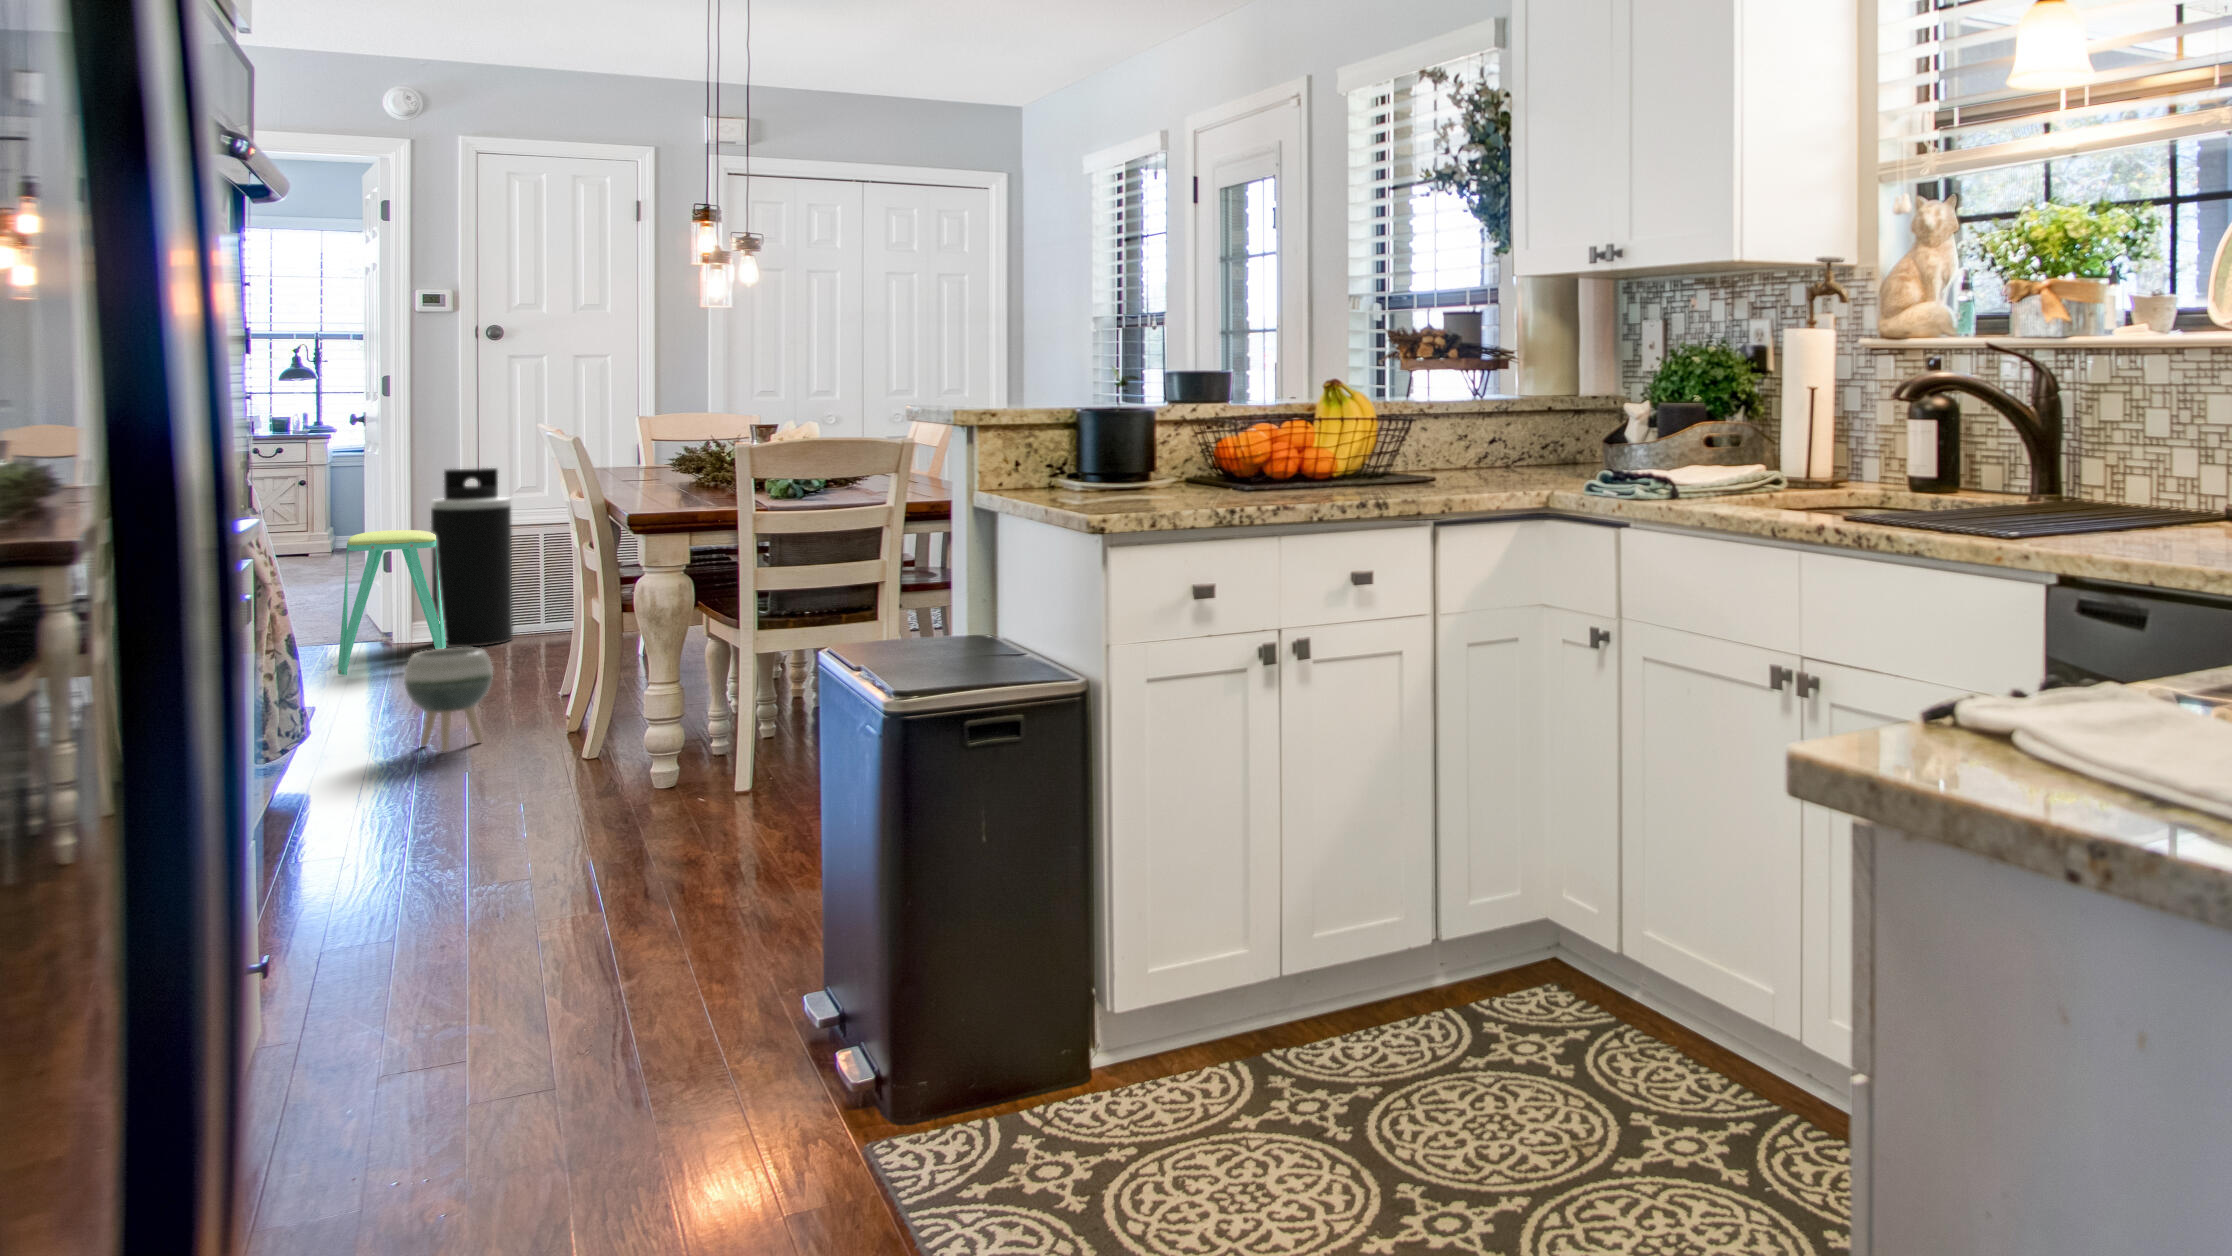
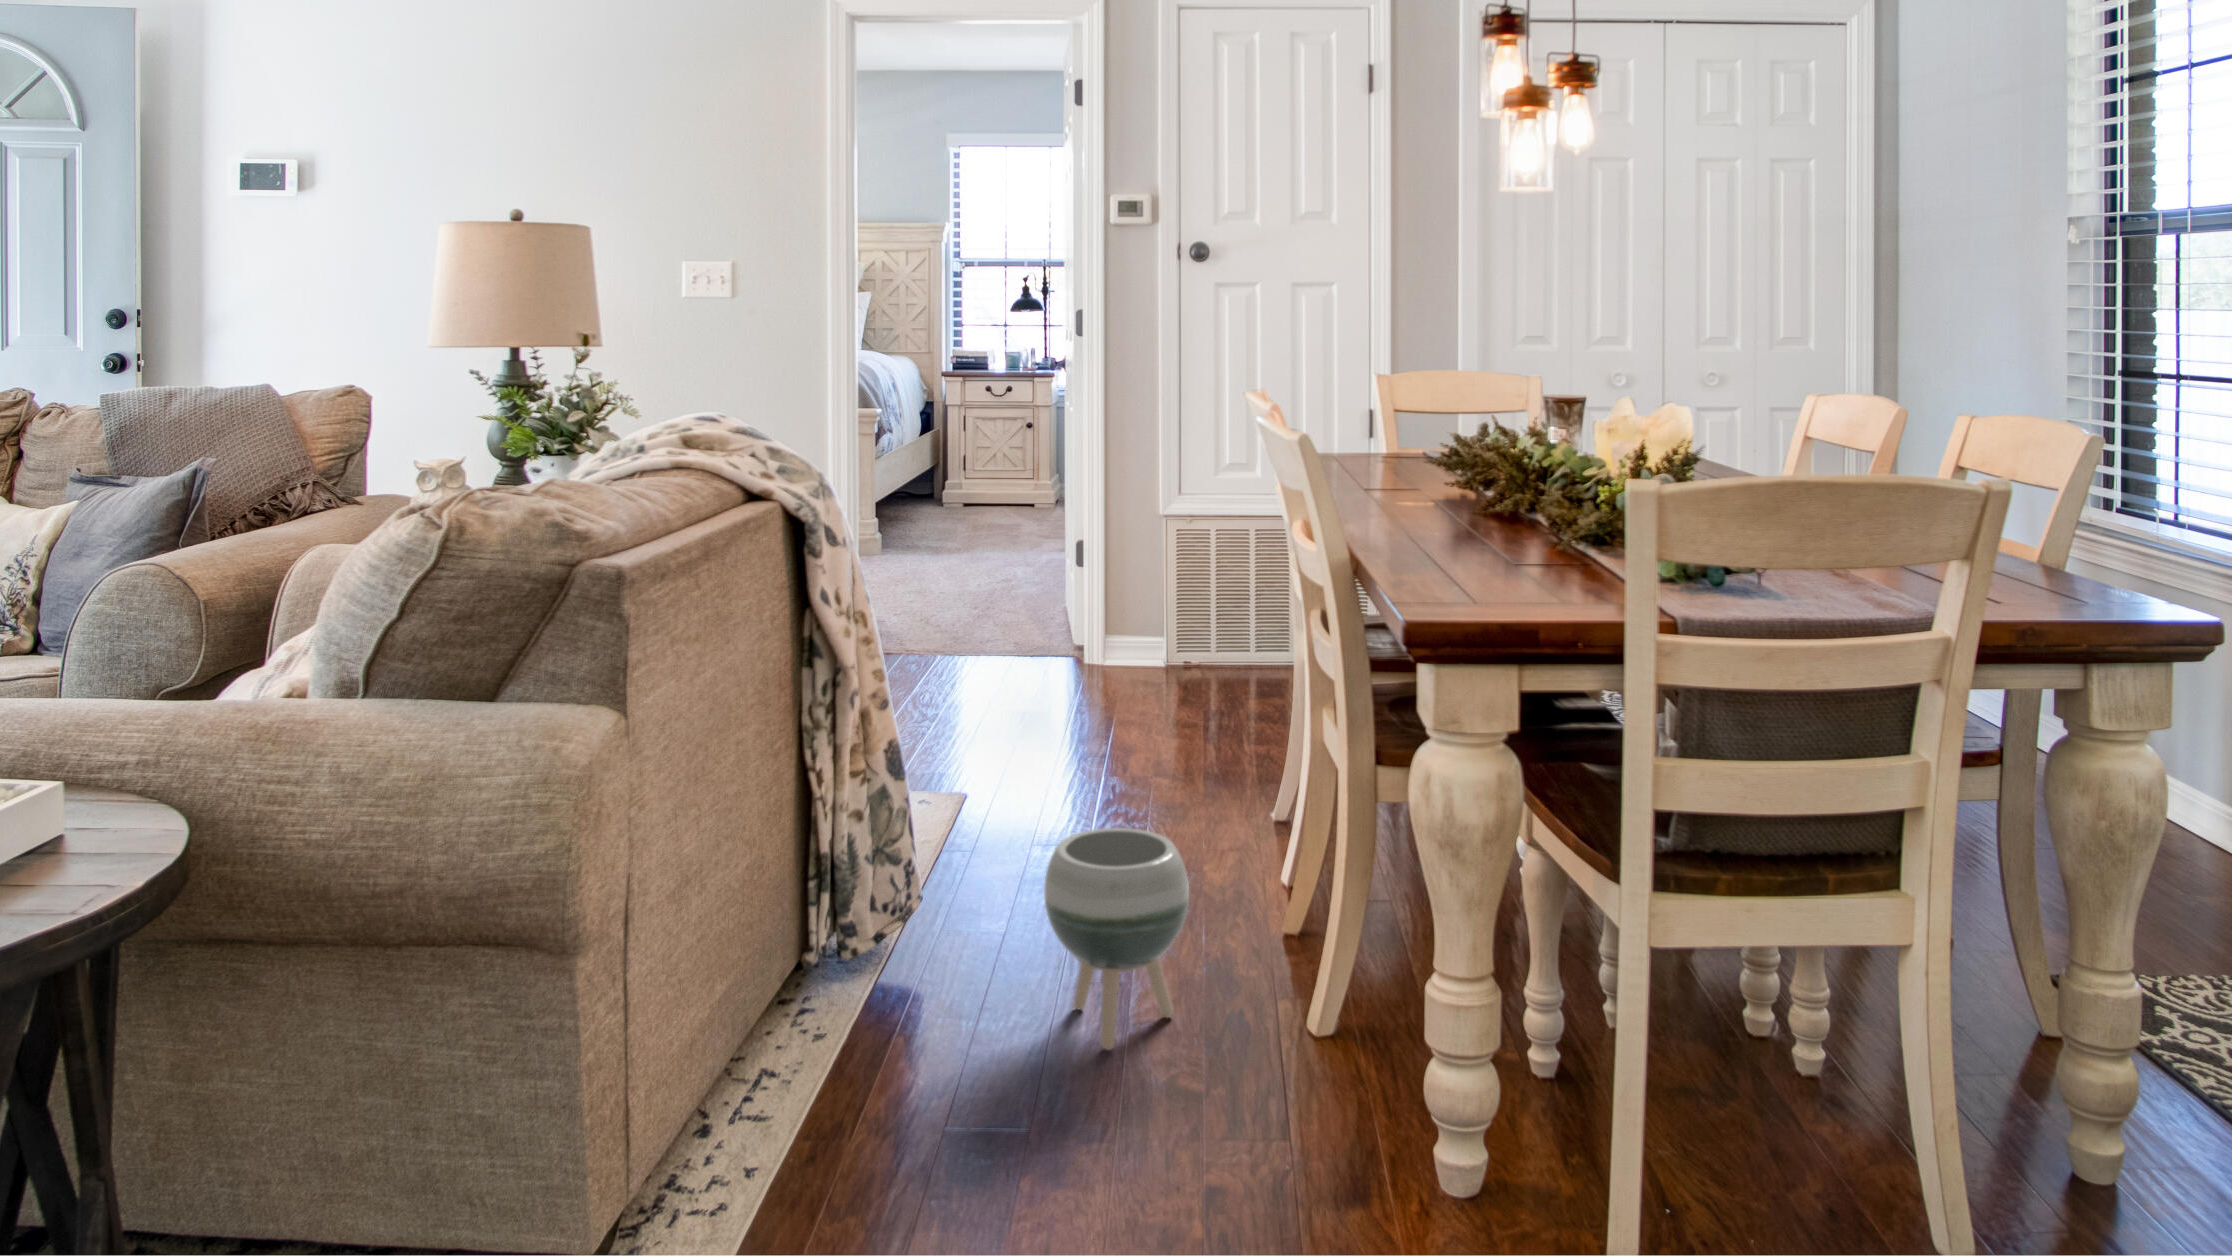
trash can: present [431,468,513,647] -> none [1123,438,1219,686]
stool: present [338,530,446,675] -> none [1007,530,1139,735]

